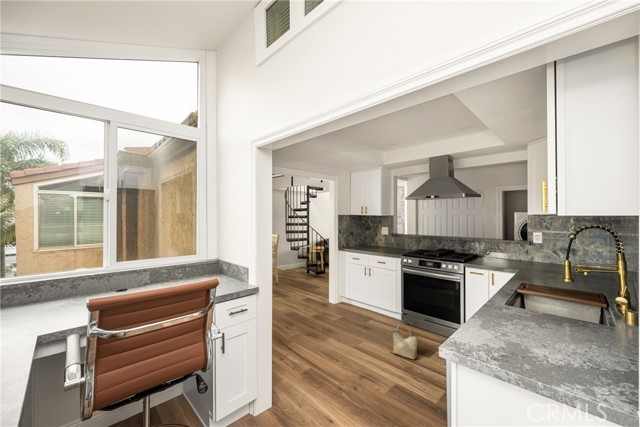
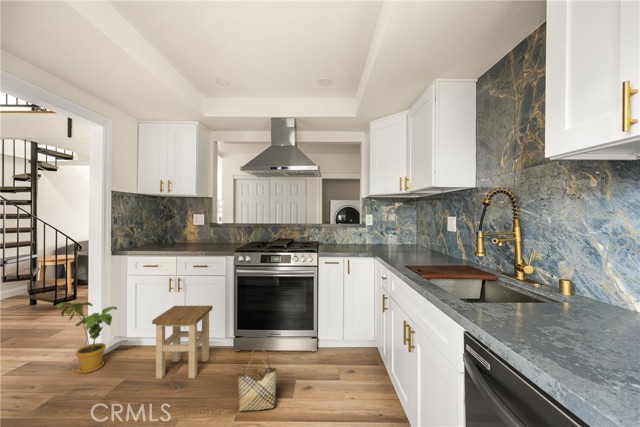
house plant: none [315,272,340,311] -> present [56,302,117,373]
stool: none [353,285,387,330] -> present [152,306,213,379]

